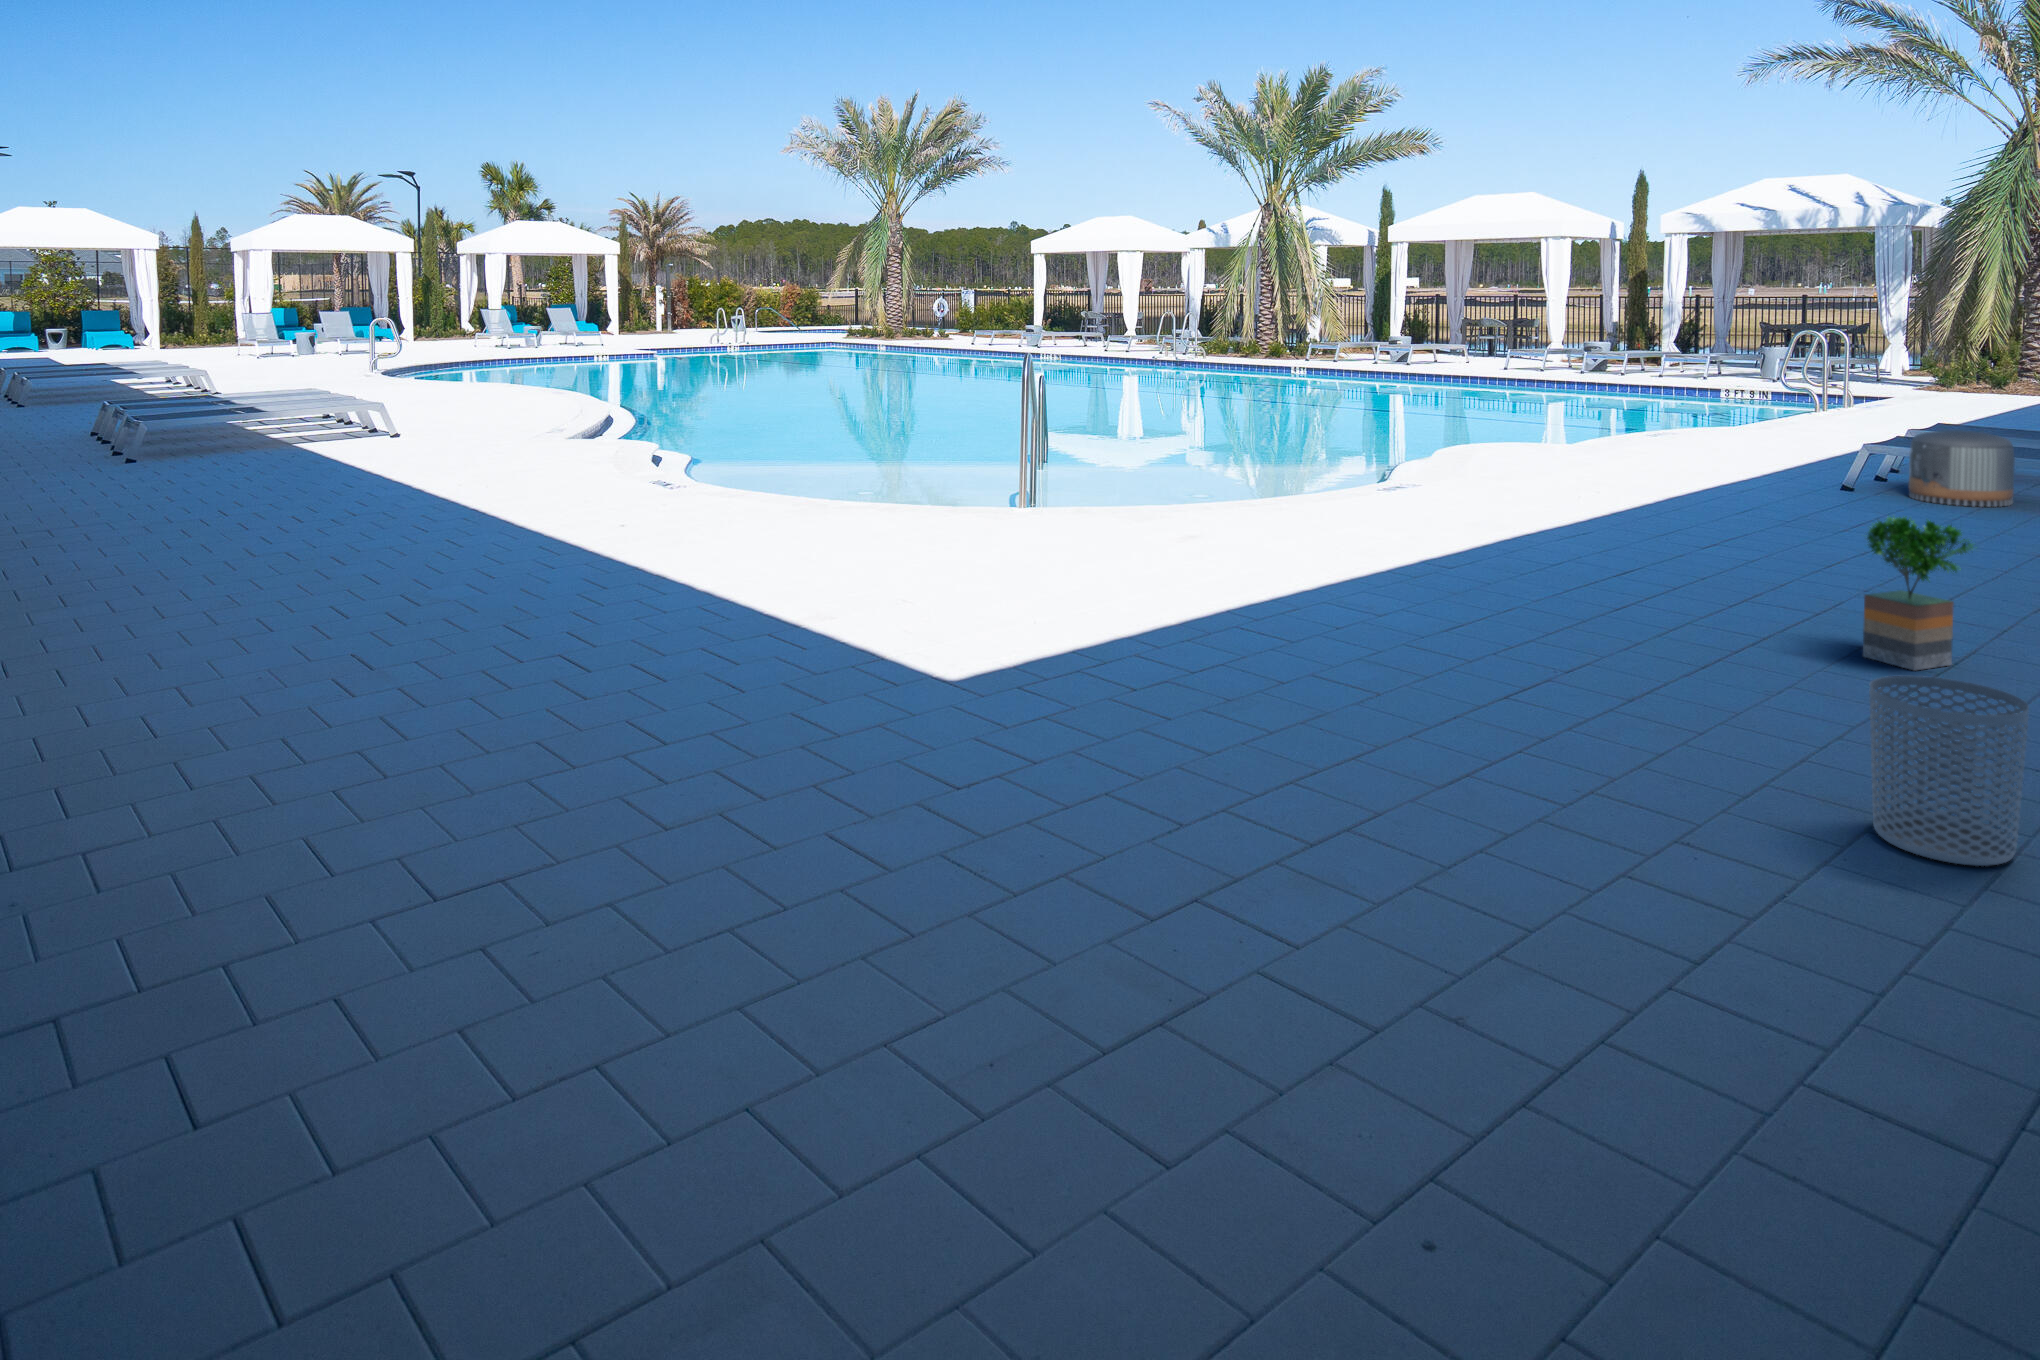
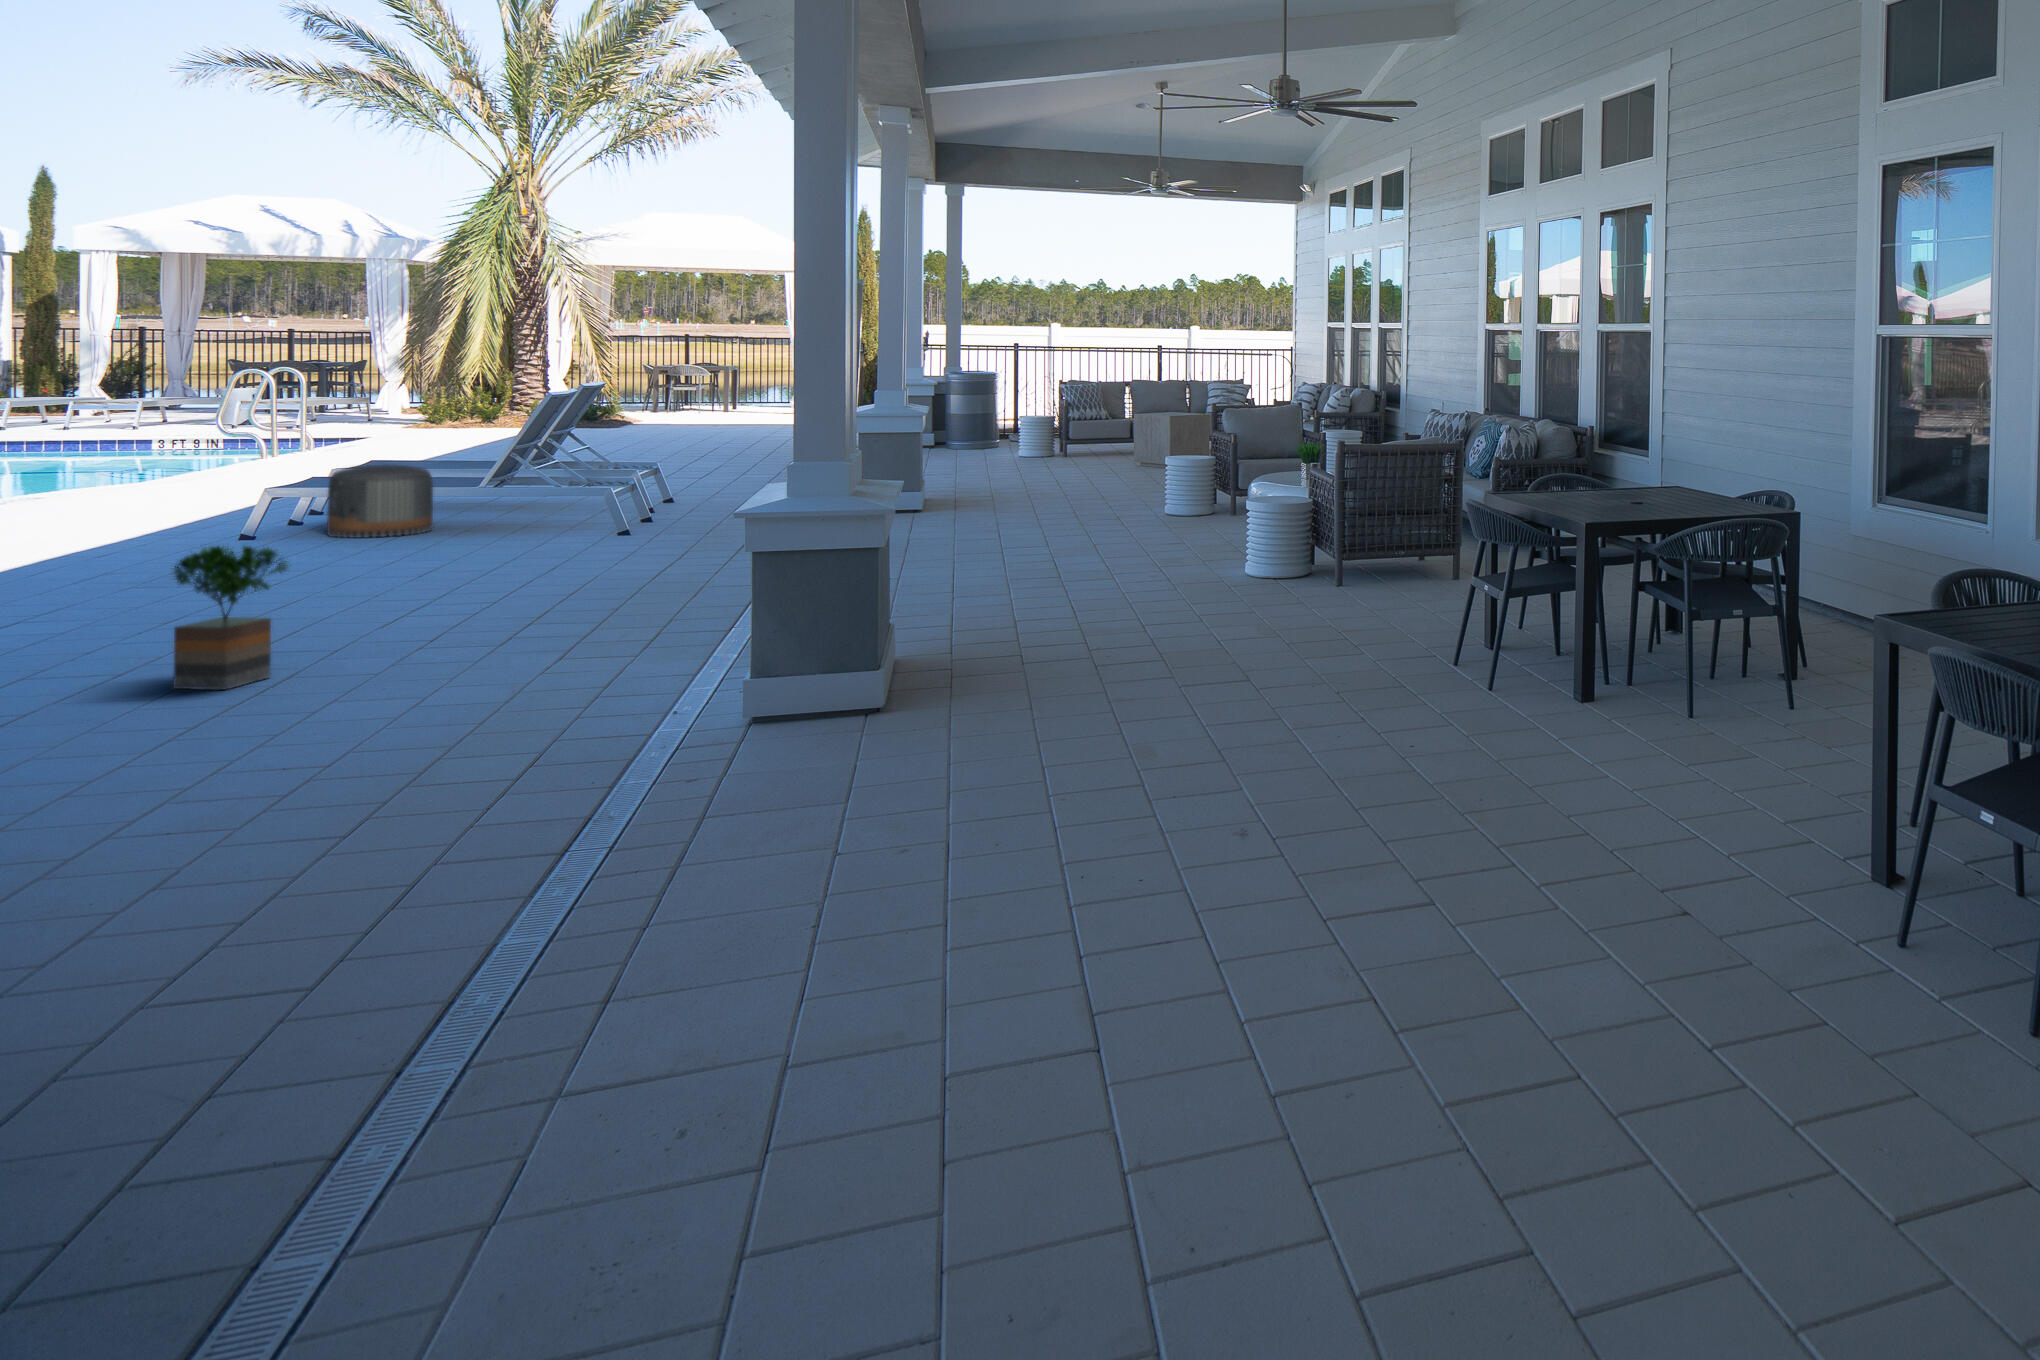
waste bin: present [1869,676,2029,866] -> none [81,674,240,837]

